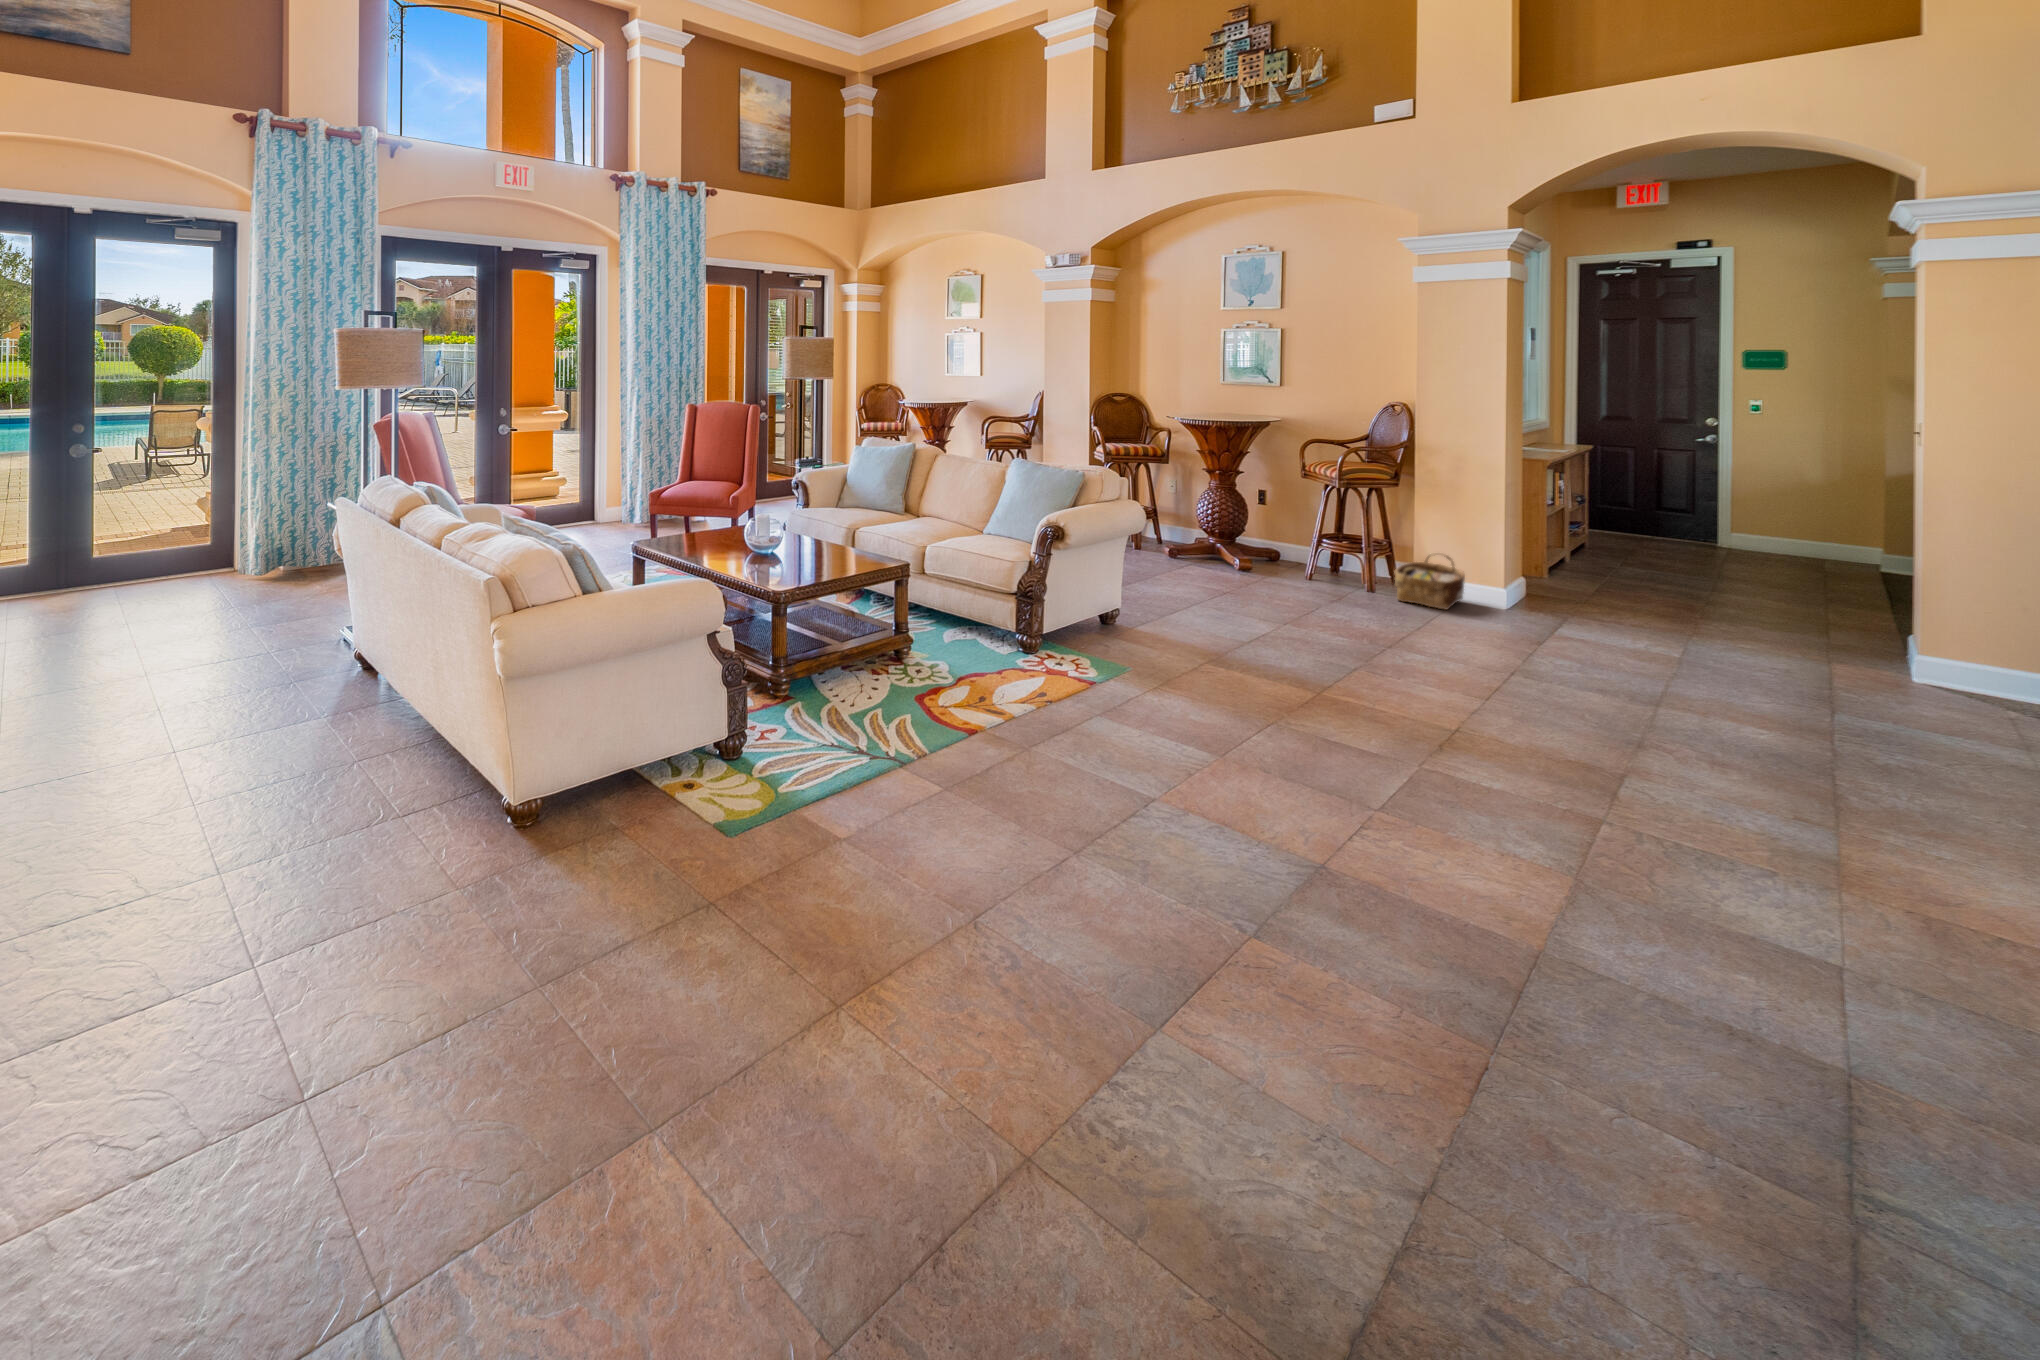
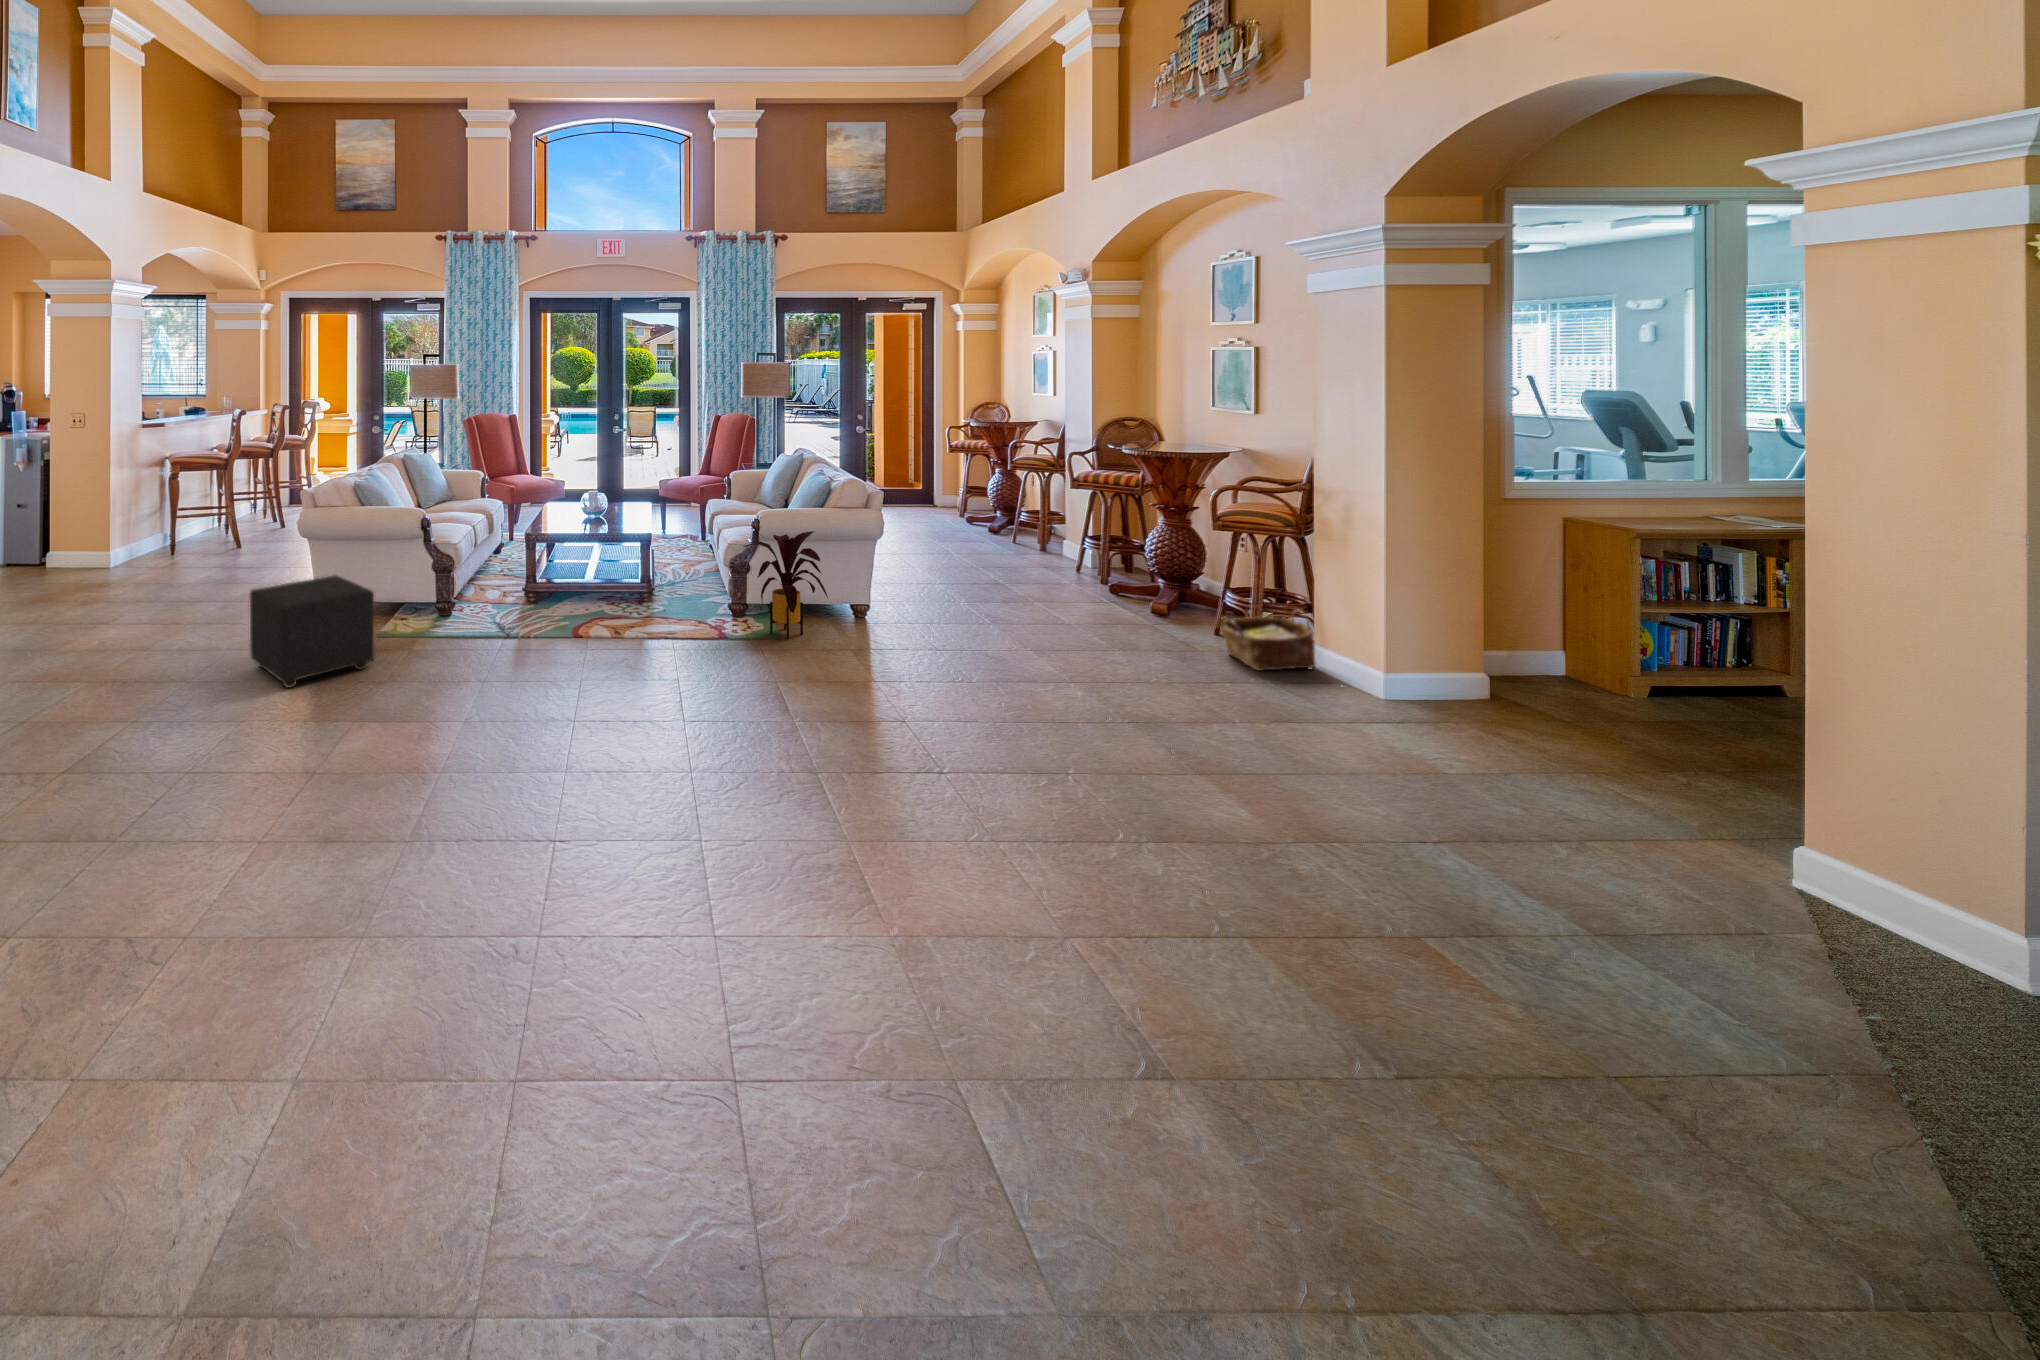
house plant: none [1075,535,1211,668] -> present [743,531,828,639]
ottoman: none [680,722,886,975] -> present [250,575,374,688]

